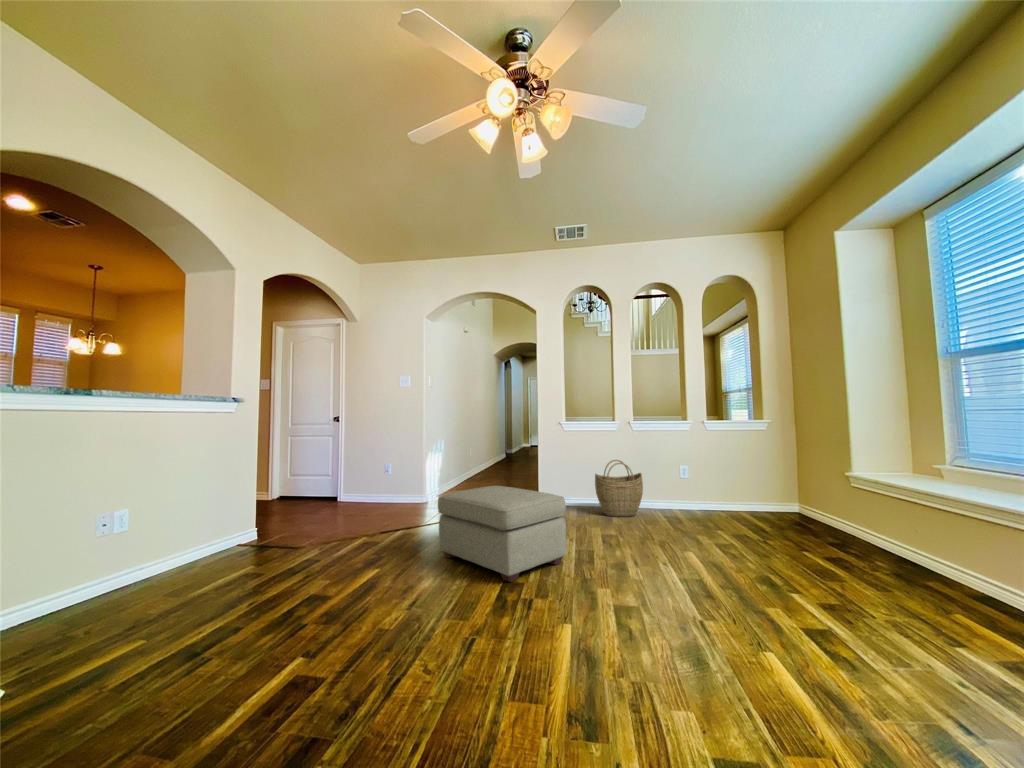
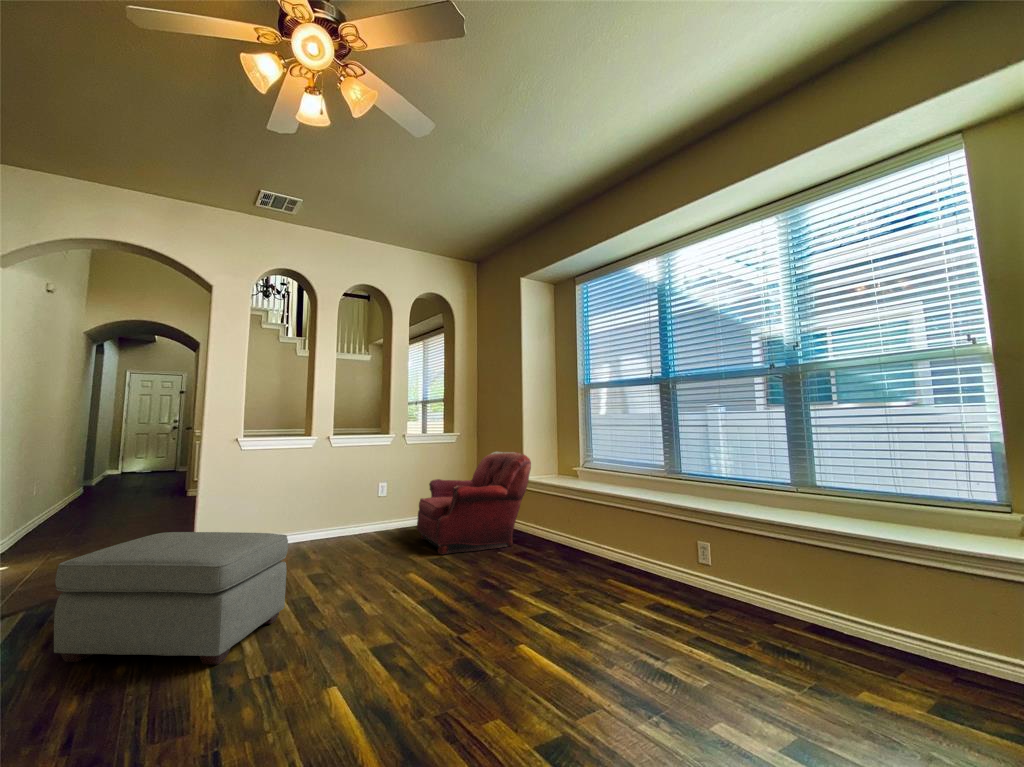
armchair: none [713,436,866,551] -> present [417,452,531,554]
woven basket: present [595,460,643,517] -> none [286,483,344,551]

